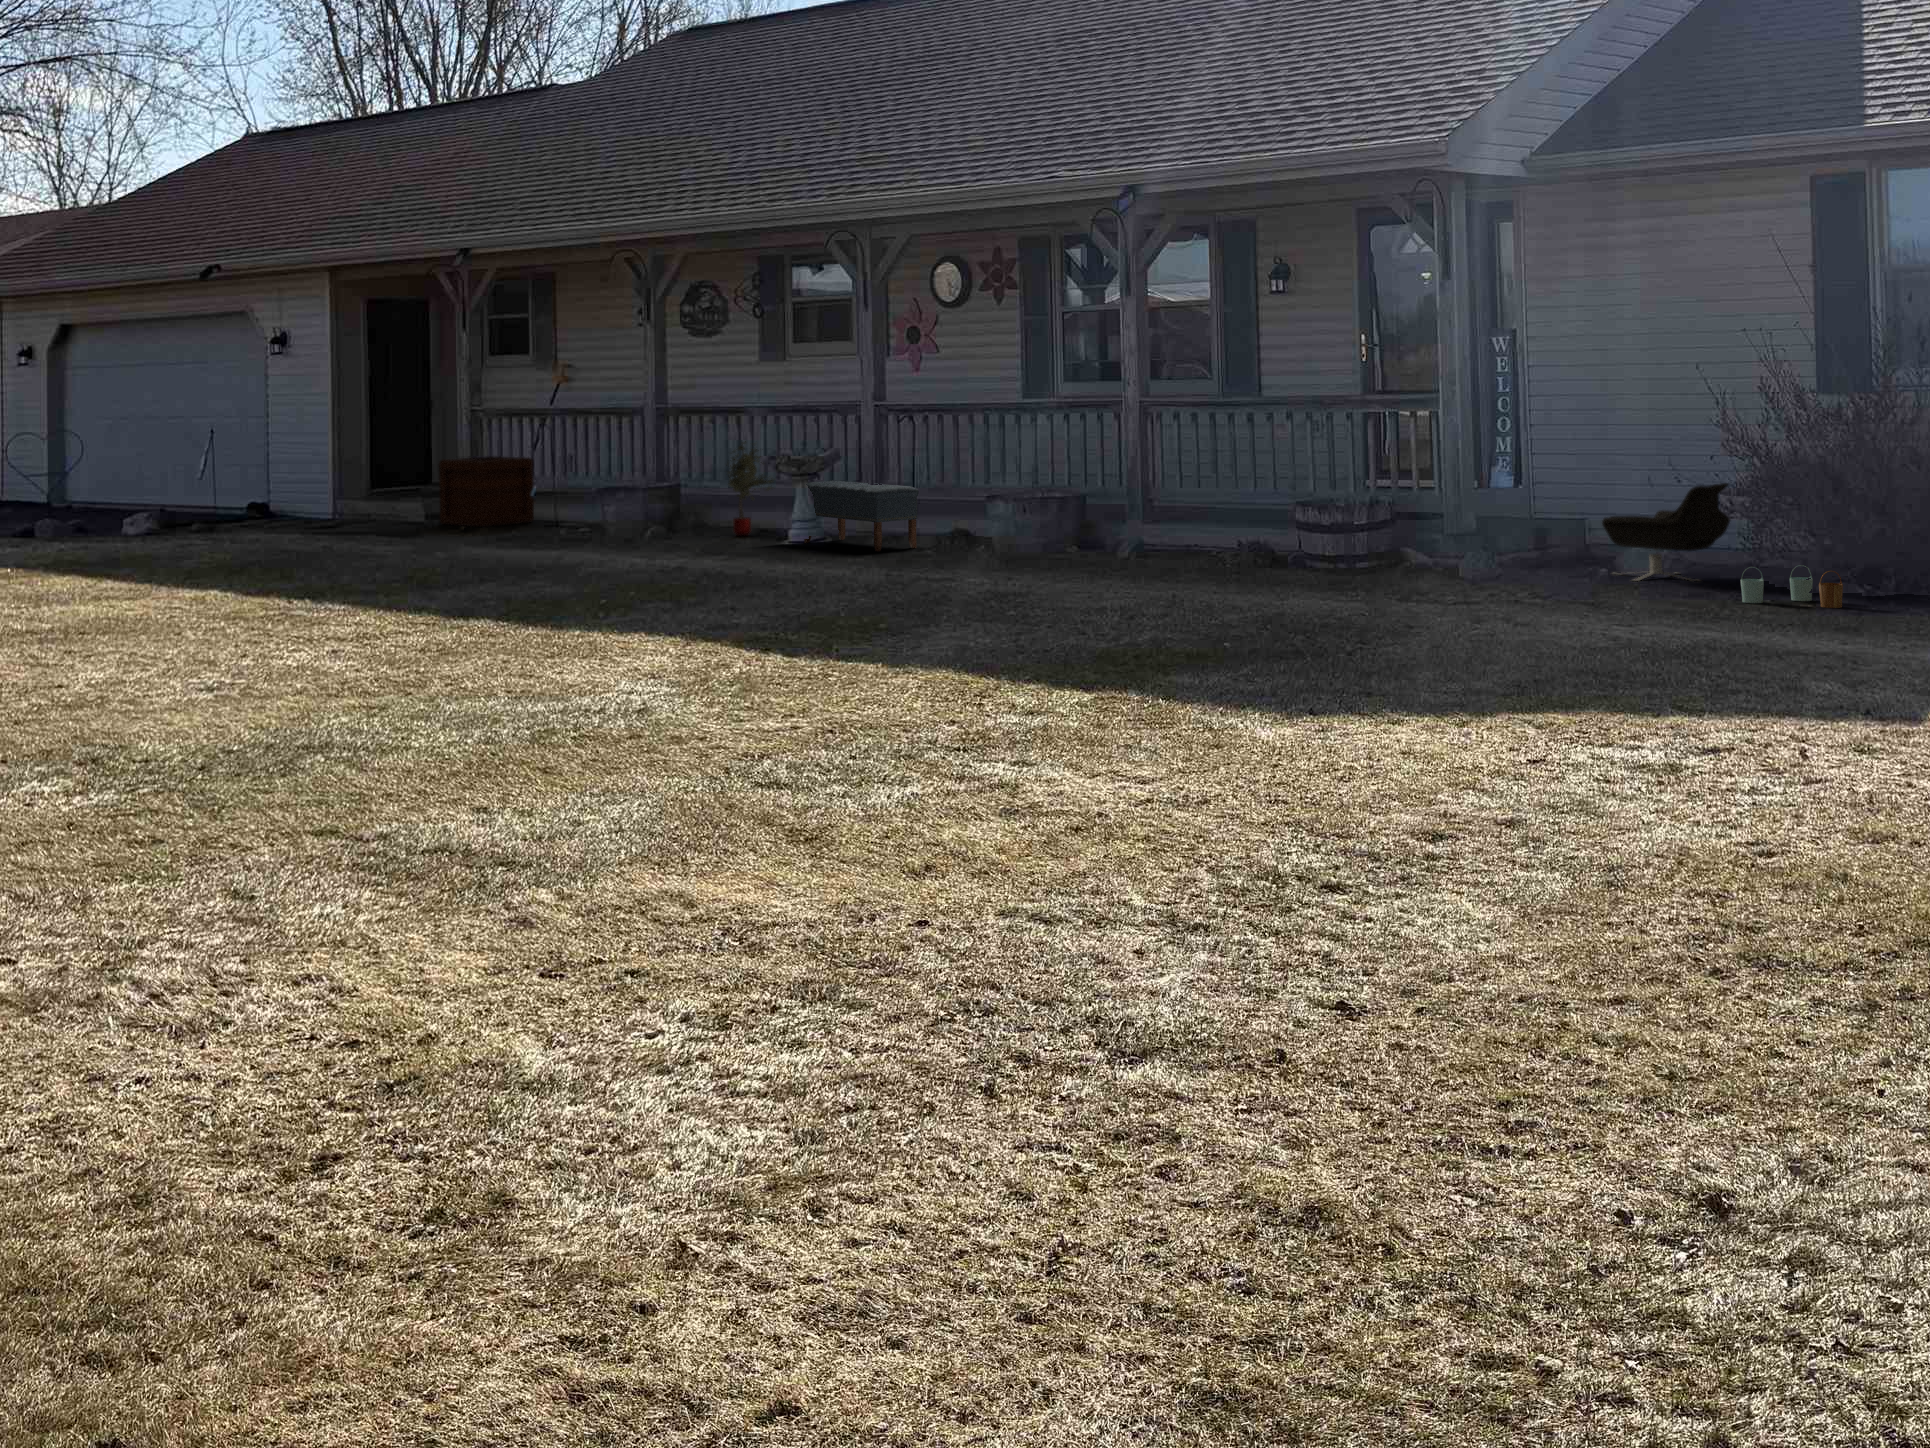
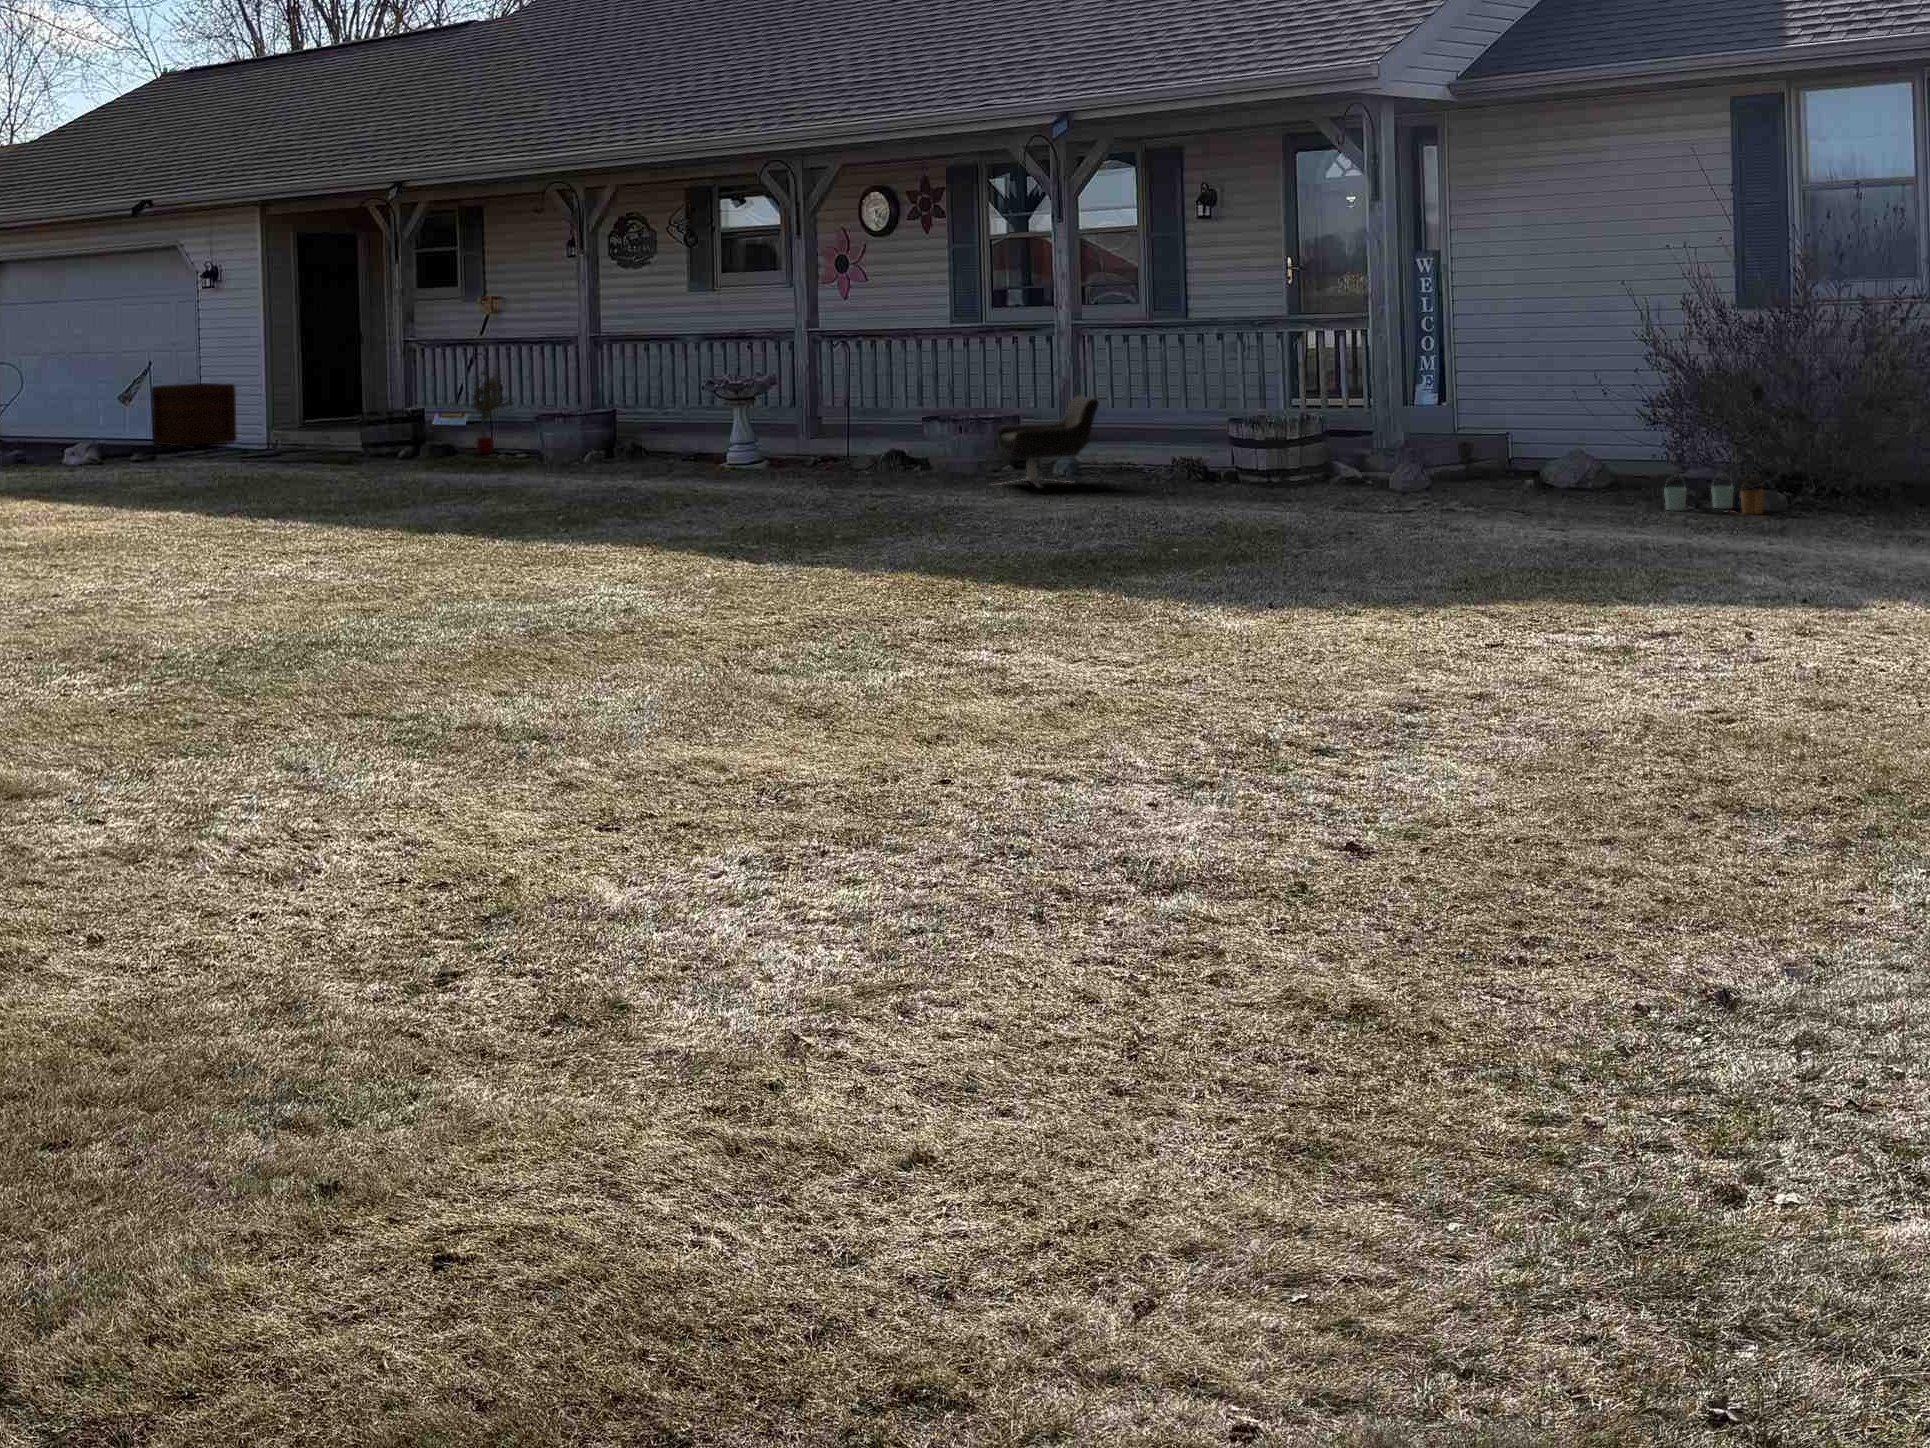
potted tree: present [728,441,775,536] -> present [471,367,514,454]
wooden crate: present [439,456,534,527] -> present [151,383,237,446]
bench: present [804,480,919,551] -> none [736,405,852,473]
lounge chair: present [1602,483,1730,581] -> present [997,395,1099,487]

